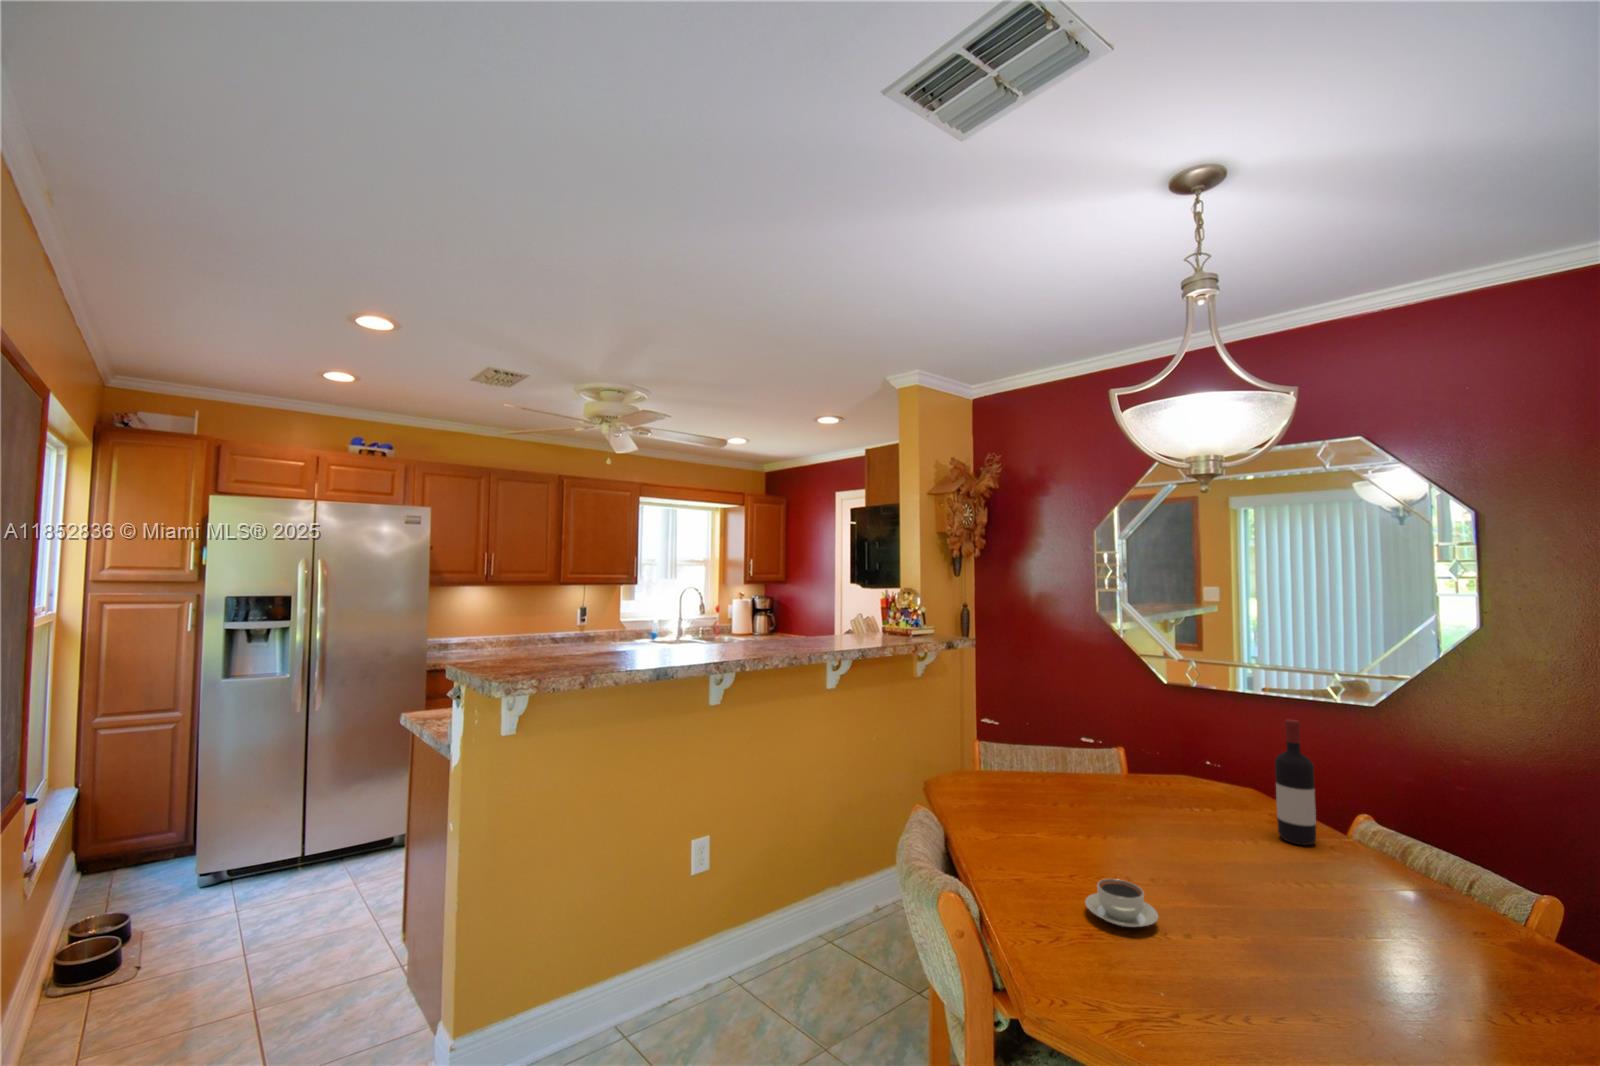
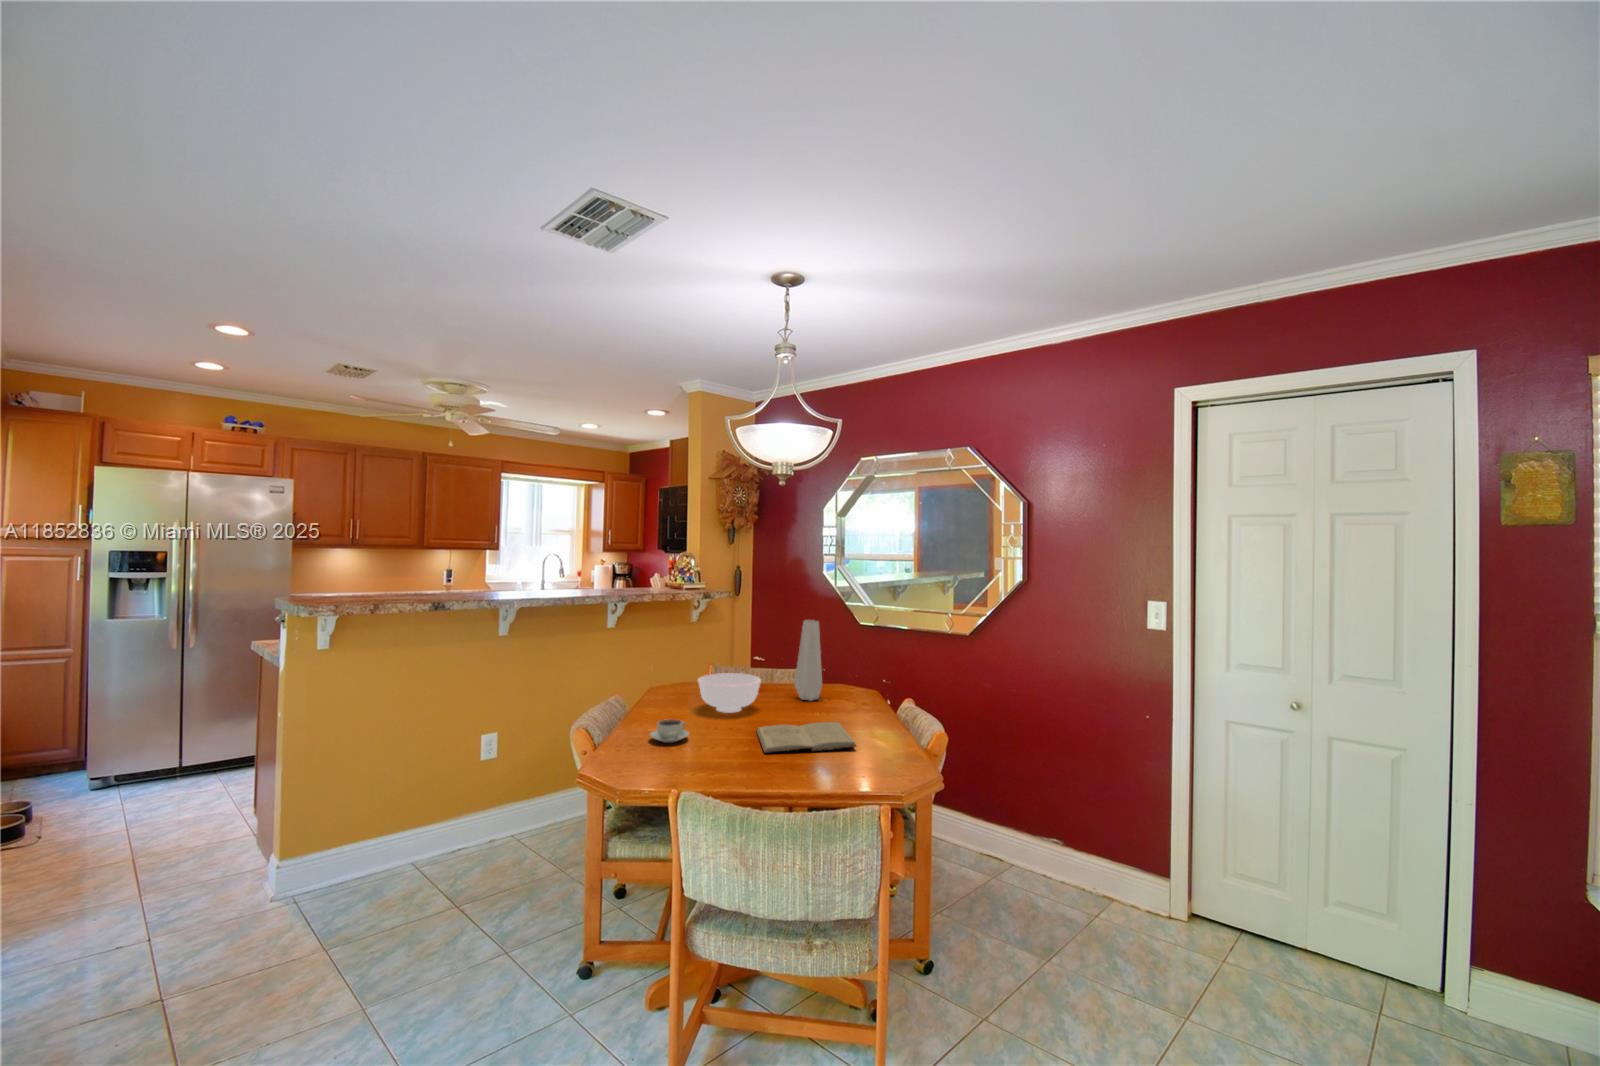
vase: none [1186,693,1237,818] -> present [795,620,822,701]
wine bottle: present [1275,719,1316,845] -> none [830,634,851,712]
bowl: none [1069,776,1177,846] -> present [698,673,761,713]
book: none [1235,879,1495,964] -> present [756,722,856,753]

